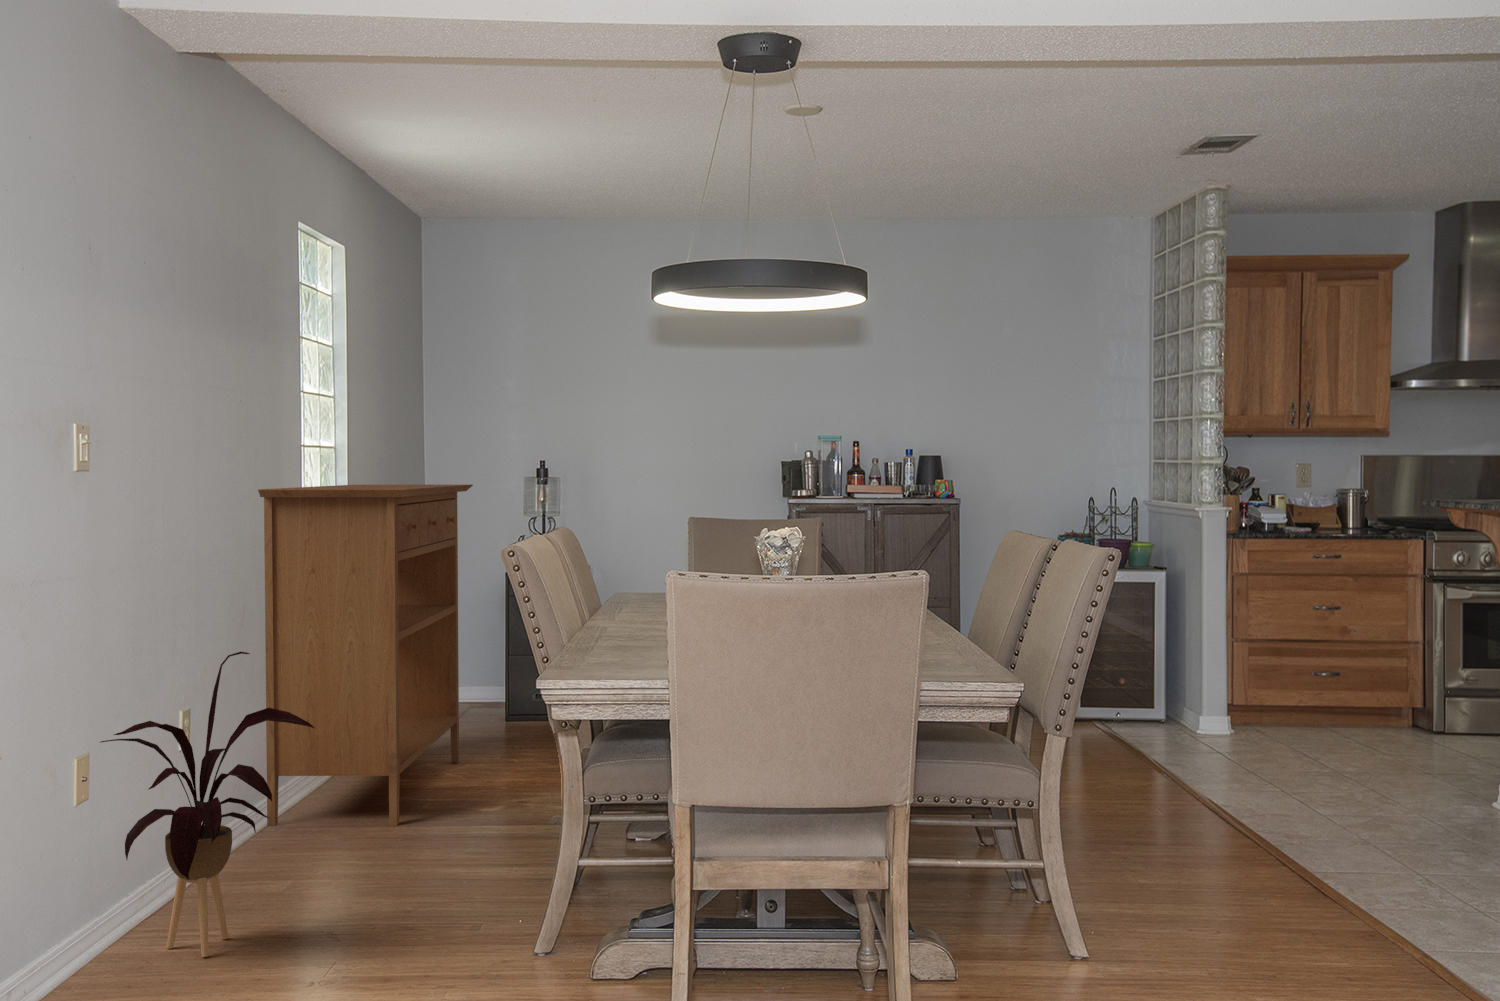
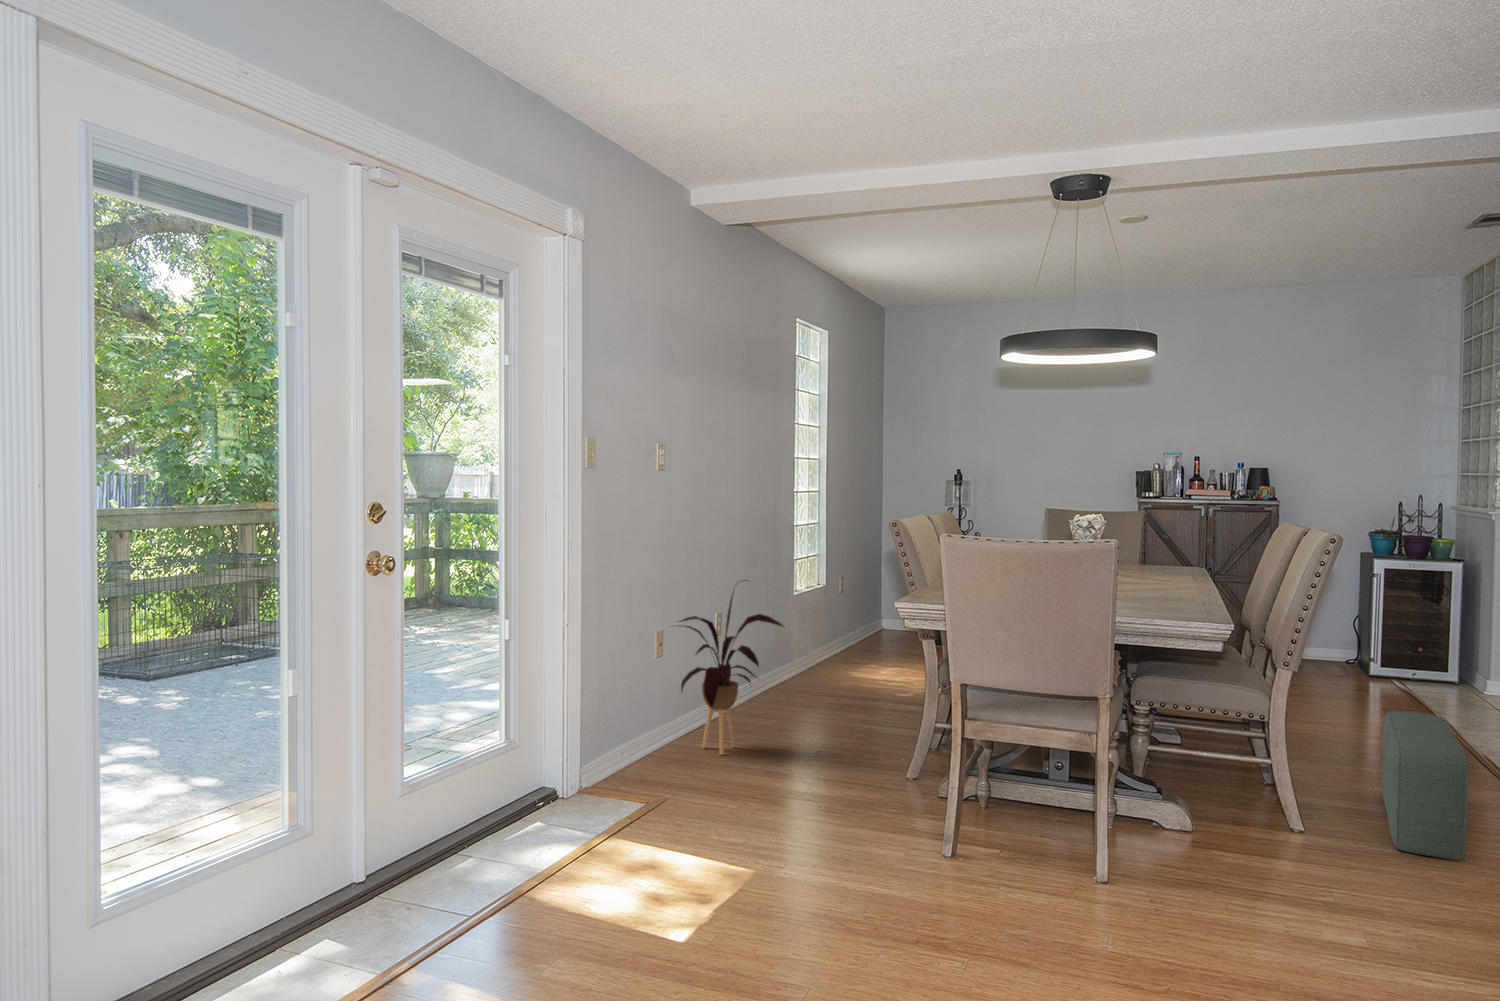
console table: present [258,484,473,826] -> none [766,483,904,699]
pouf: none [1154,774,1283,970] -> present [1382,711,1469,860]

